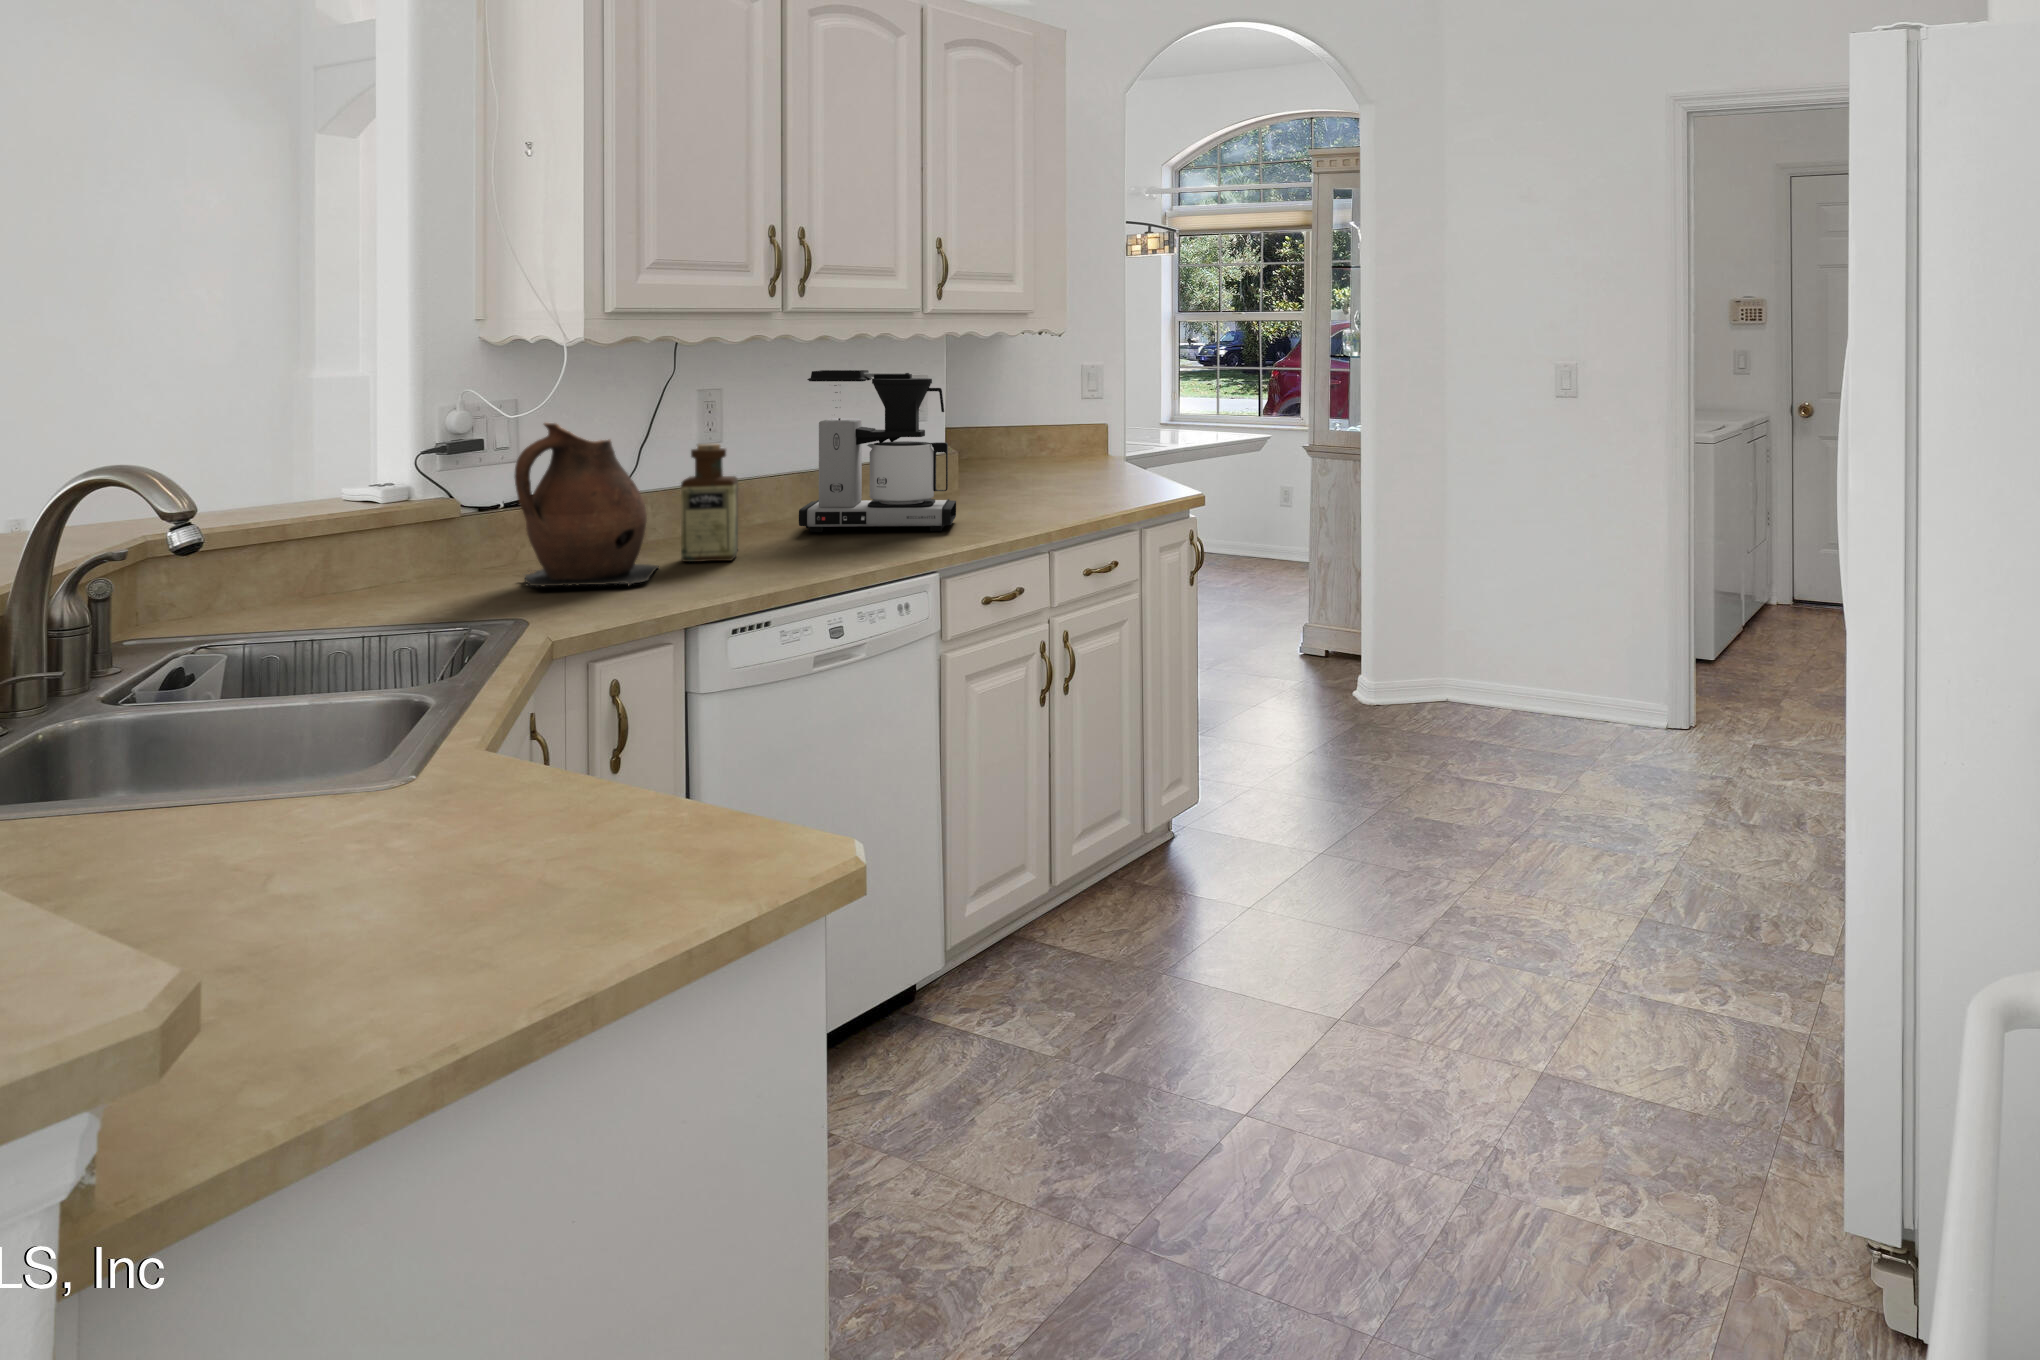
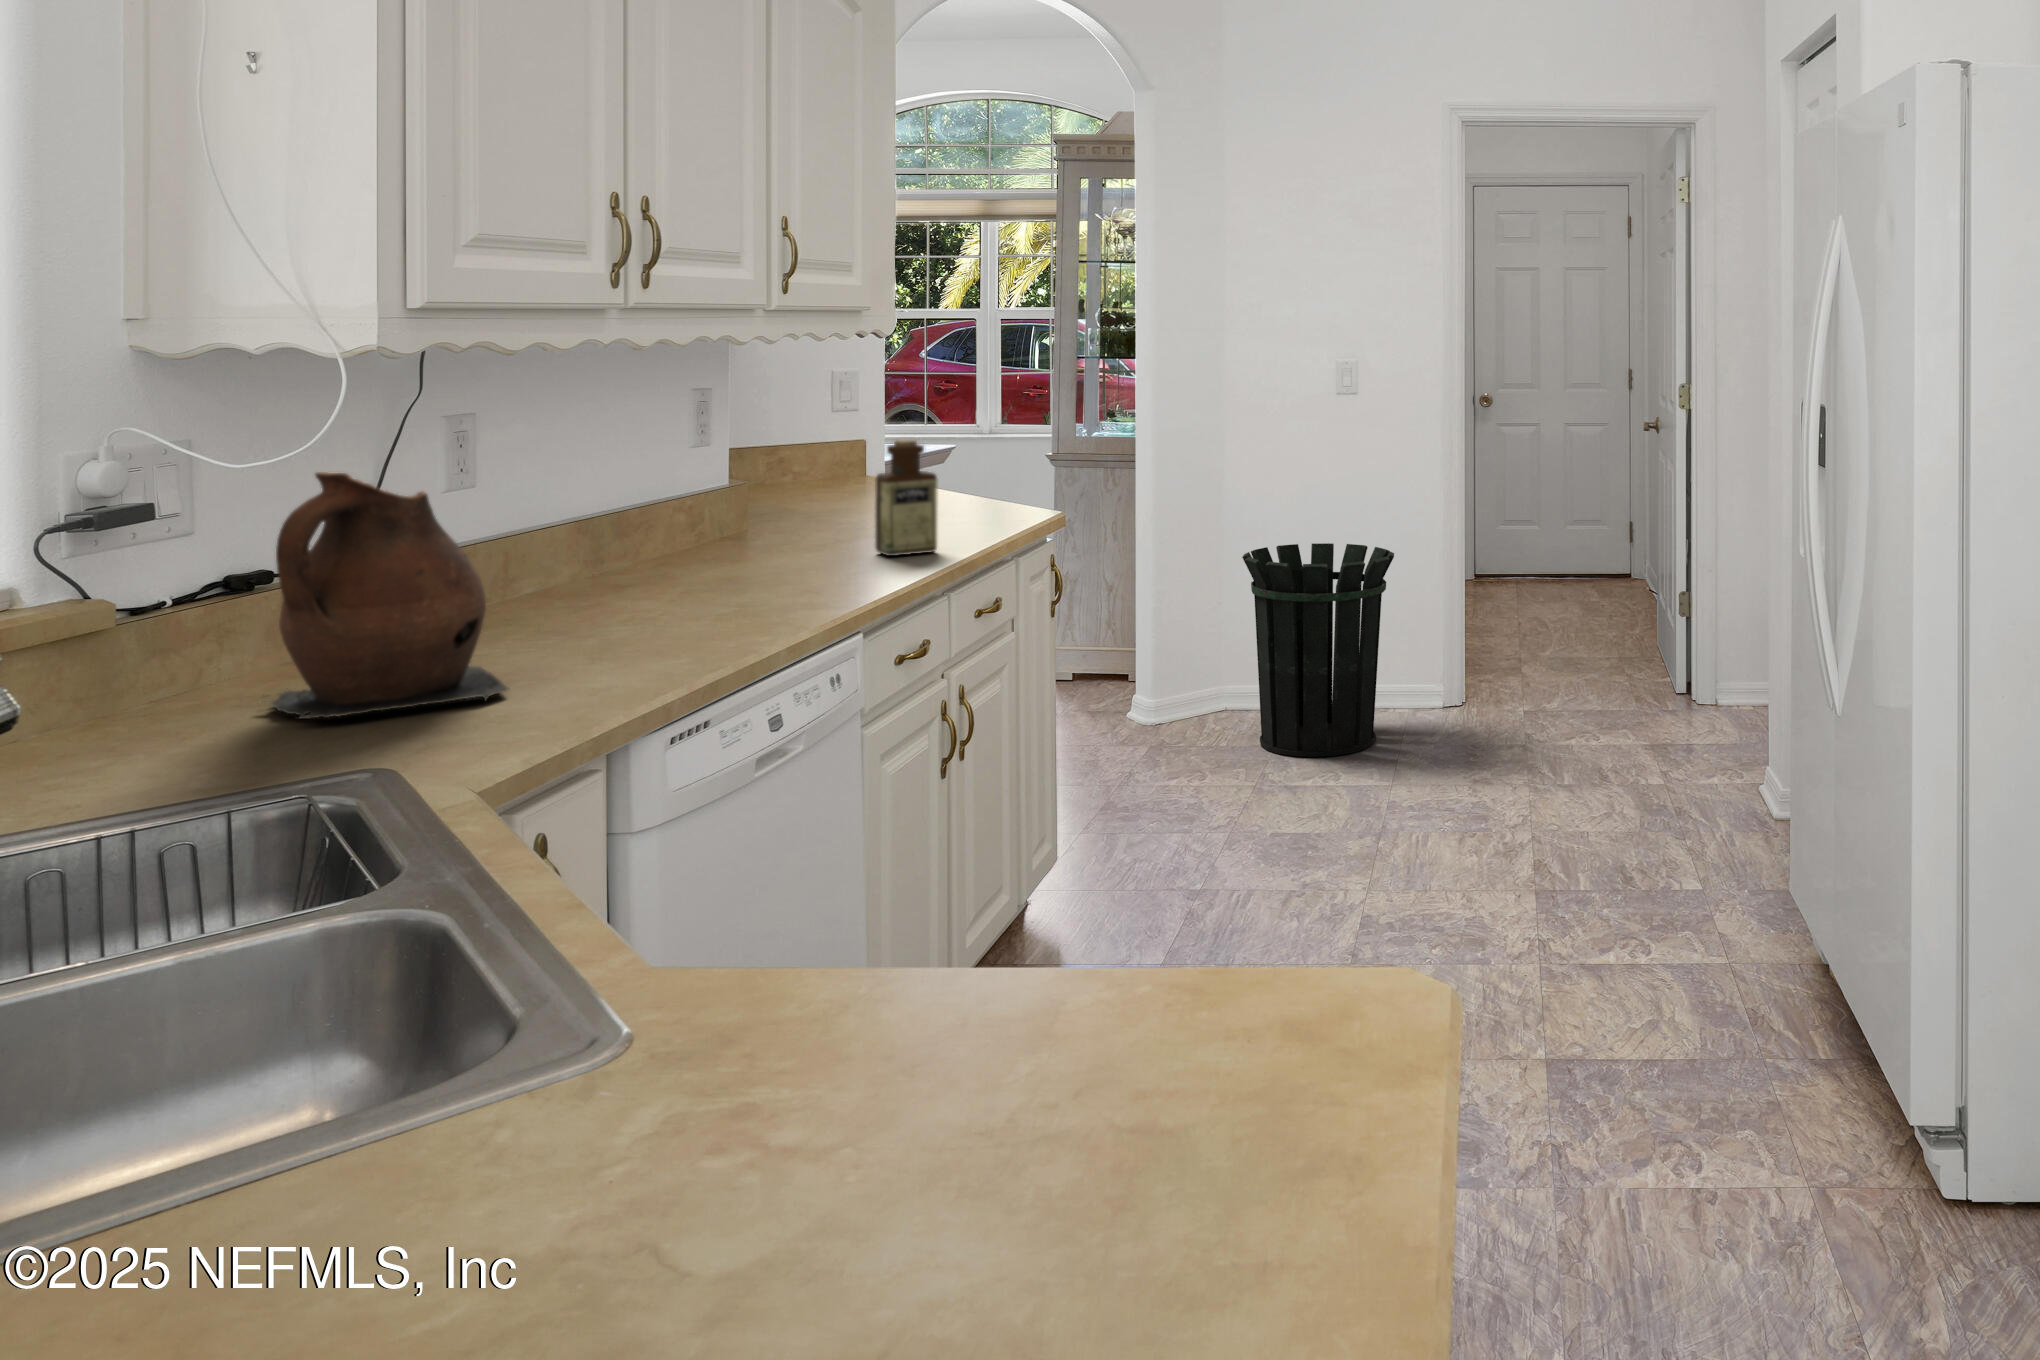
coffee maker: present [799,370,956,532] -> none [617,384,842,600]
bottle: present [681,444,738,562] -> present [875,440,938,556]
waste bin: none [1425,538,1578,748] -> present [1242,543,1394,757]

